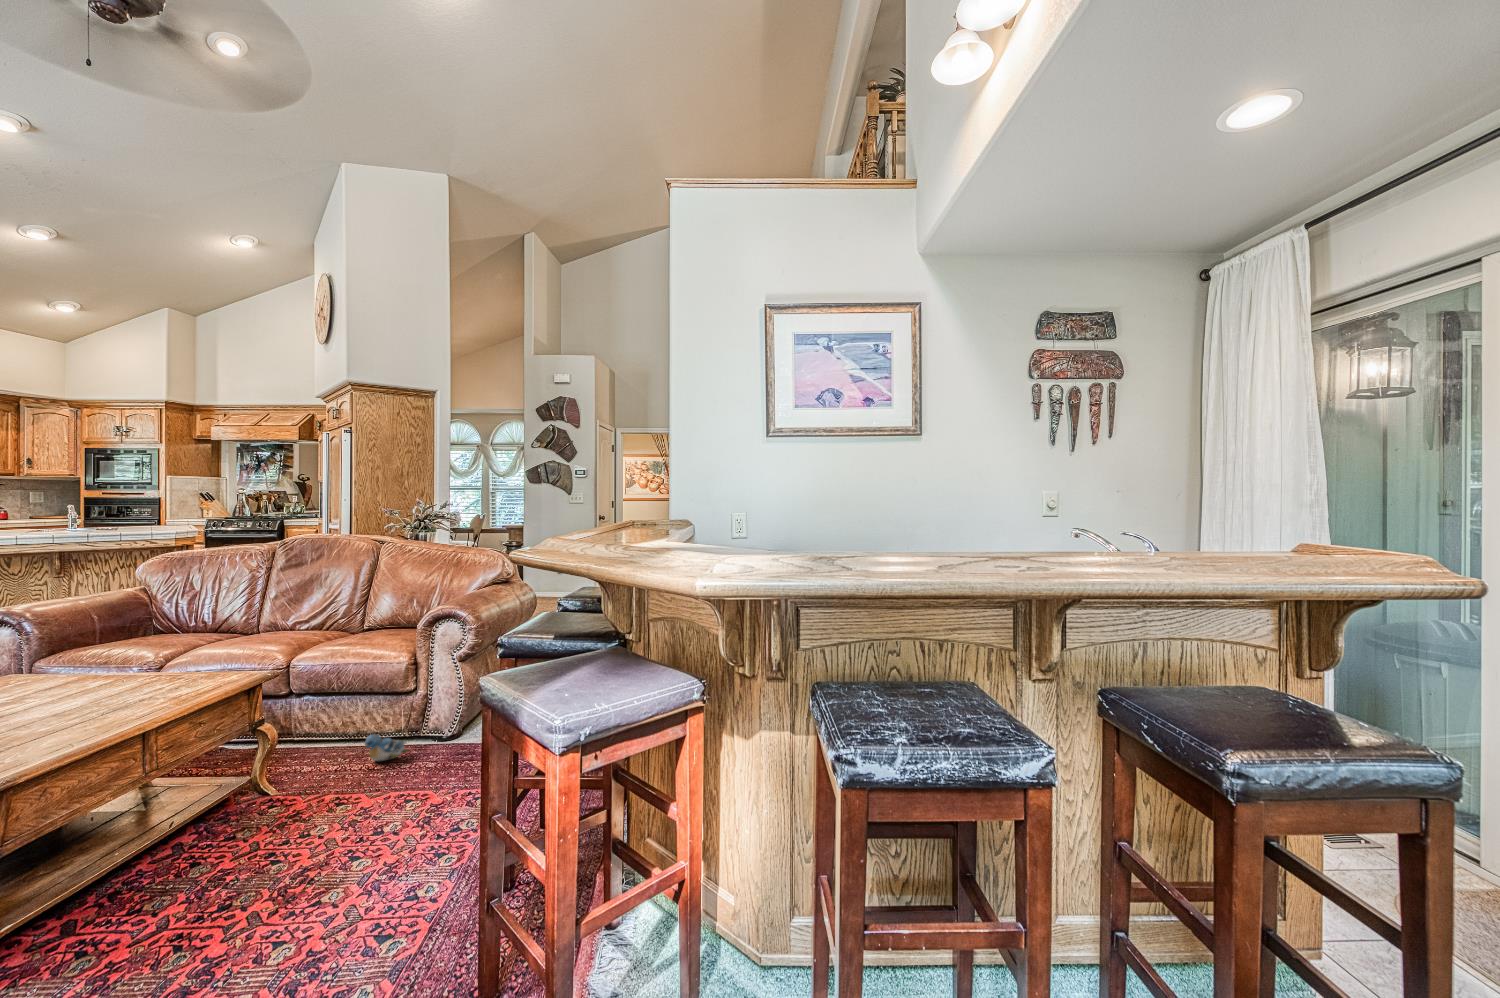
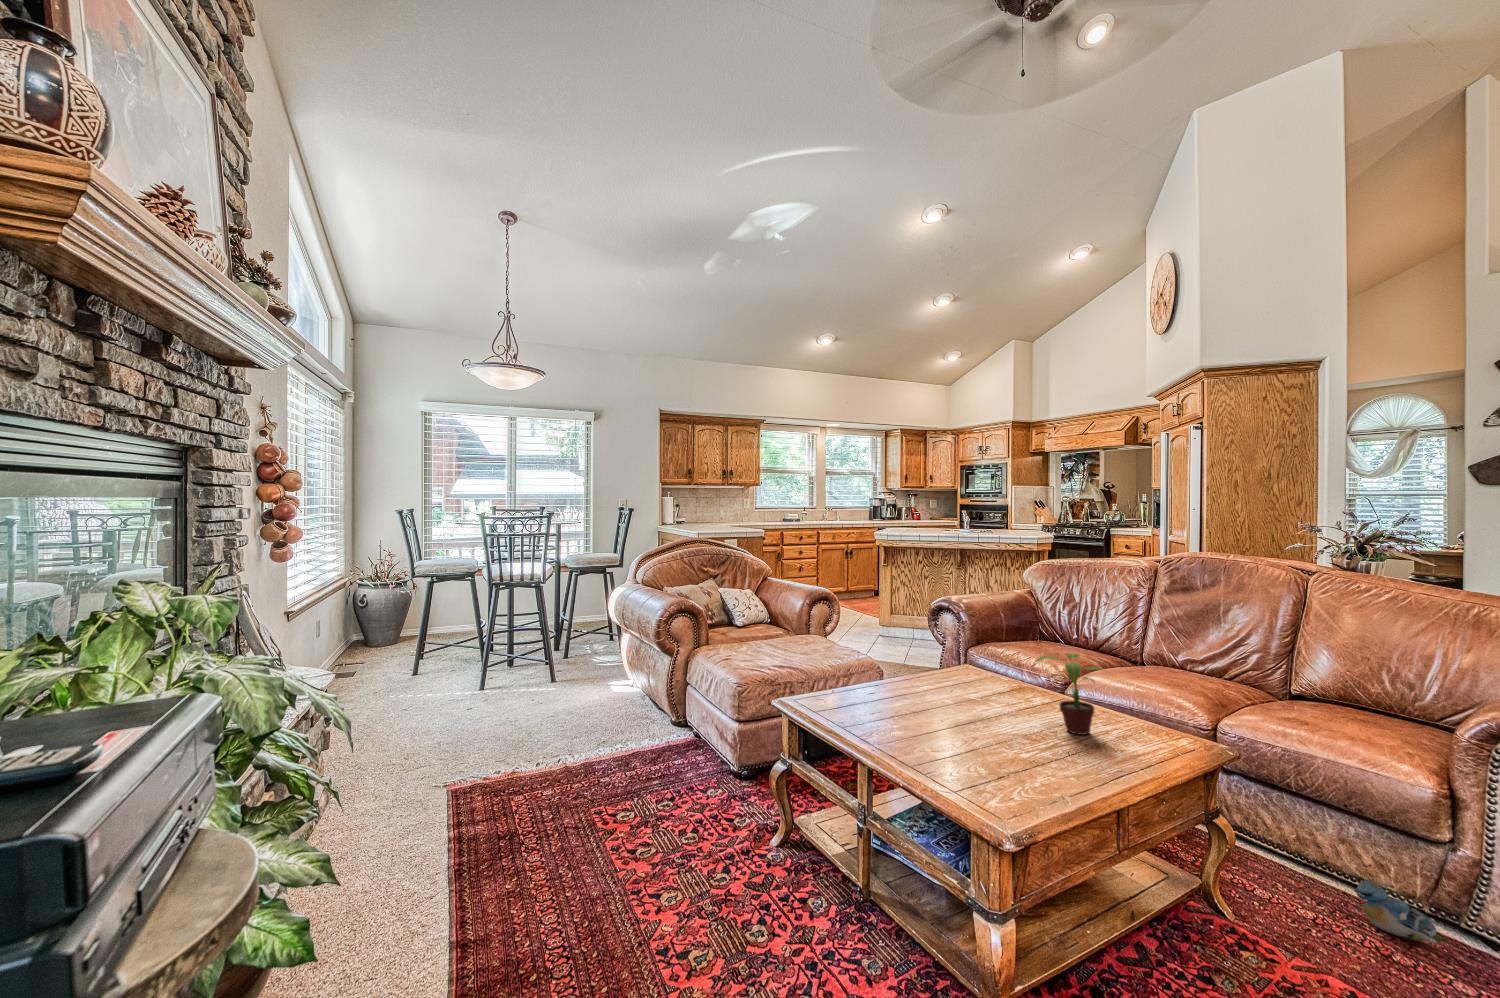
potted plant: none [59,629,163,703] -> present [1035,653,1102,735]

